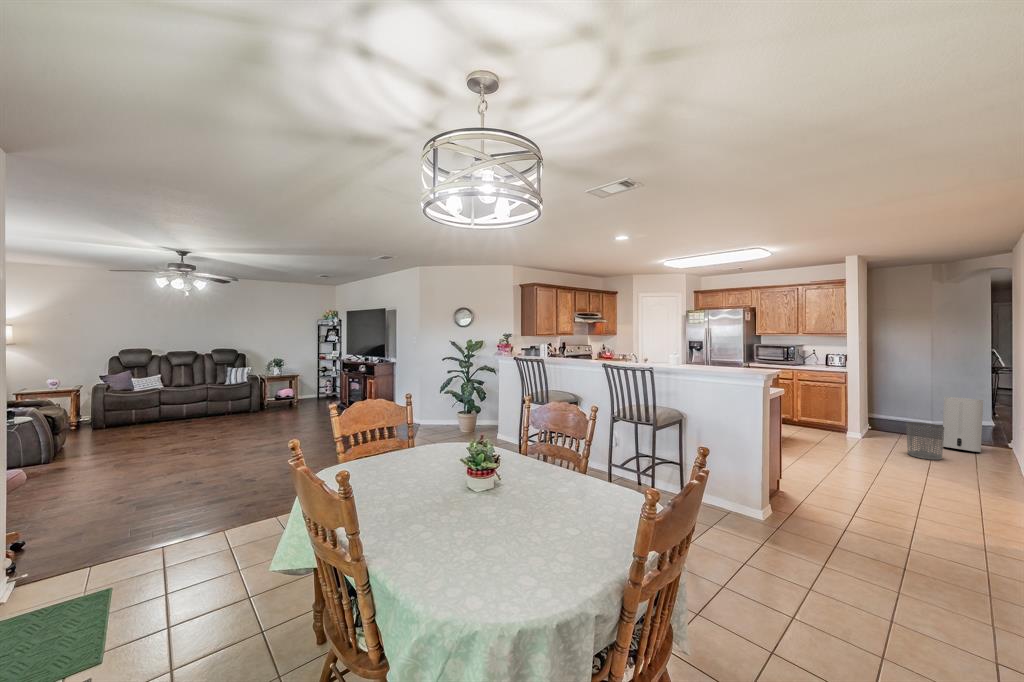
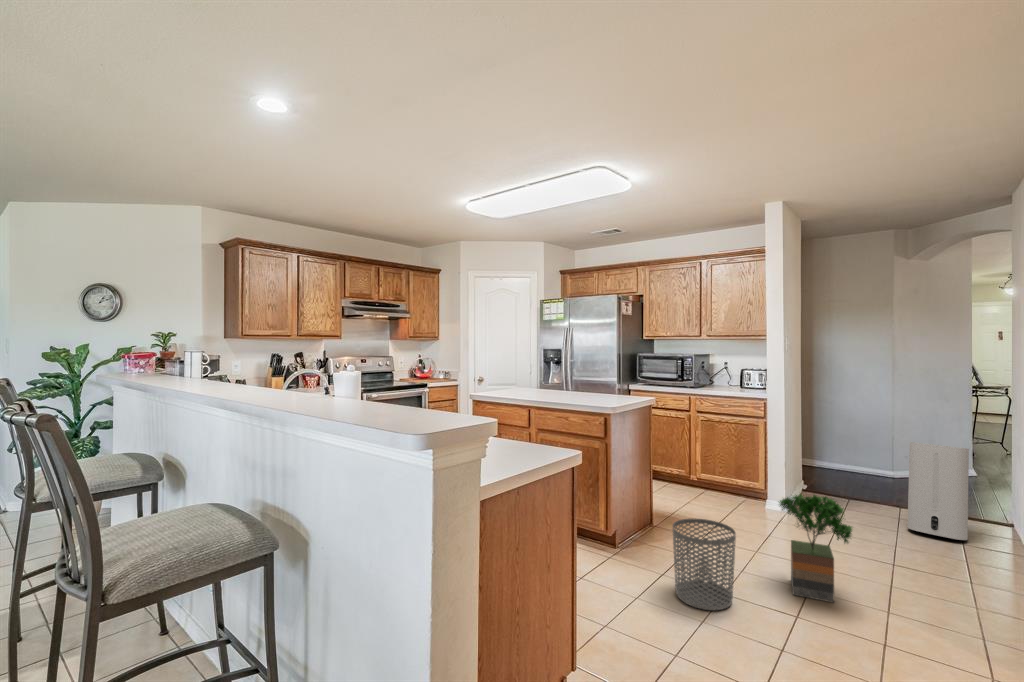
potted tree: none [863,417,908,470] -> present [779,494,852,603]
waste bin: present [906,422,944,460] -> present [673,519,736,610]

